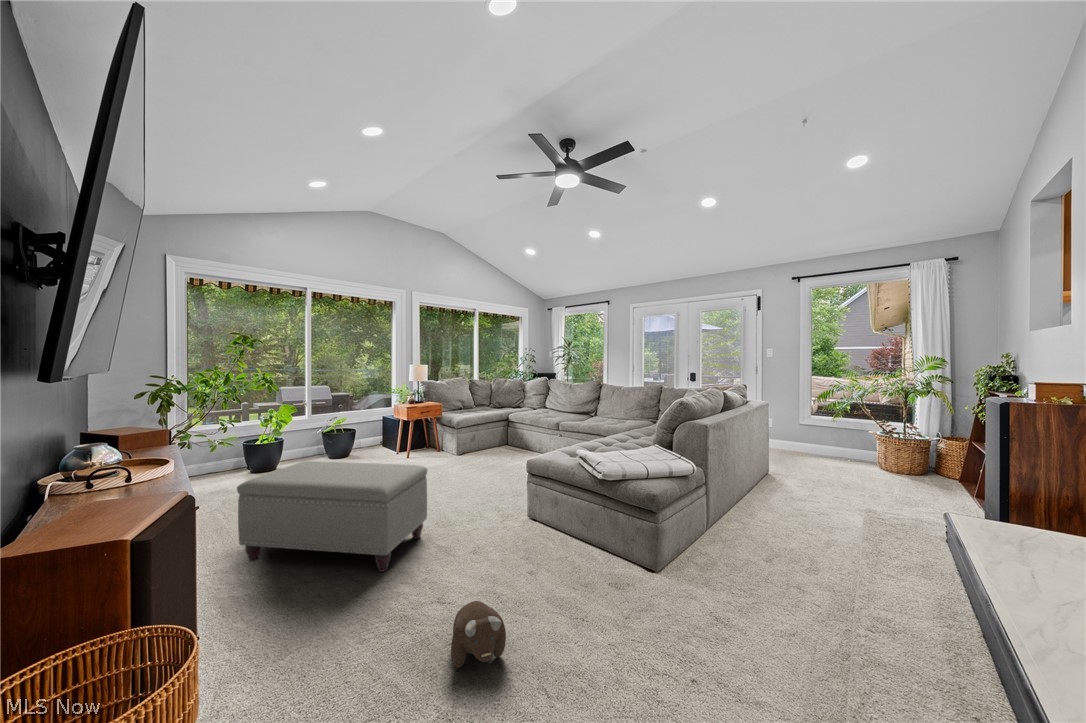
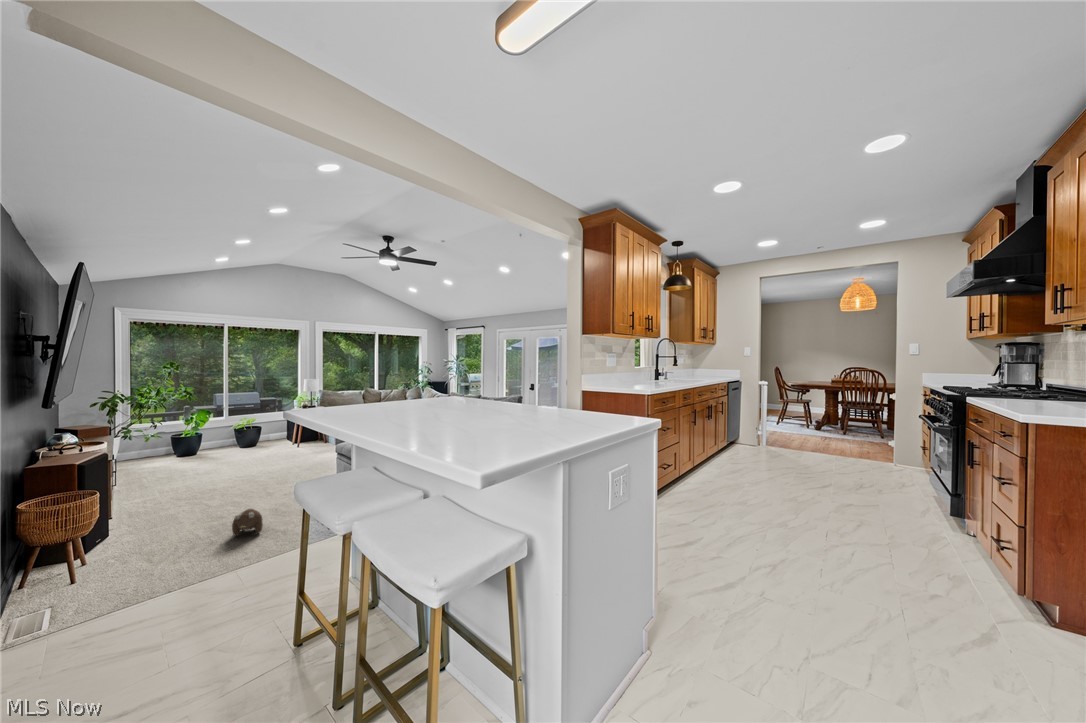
ottoman: present [237,461,427,572] -> none [147,447,270,506]

